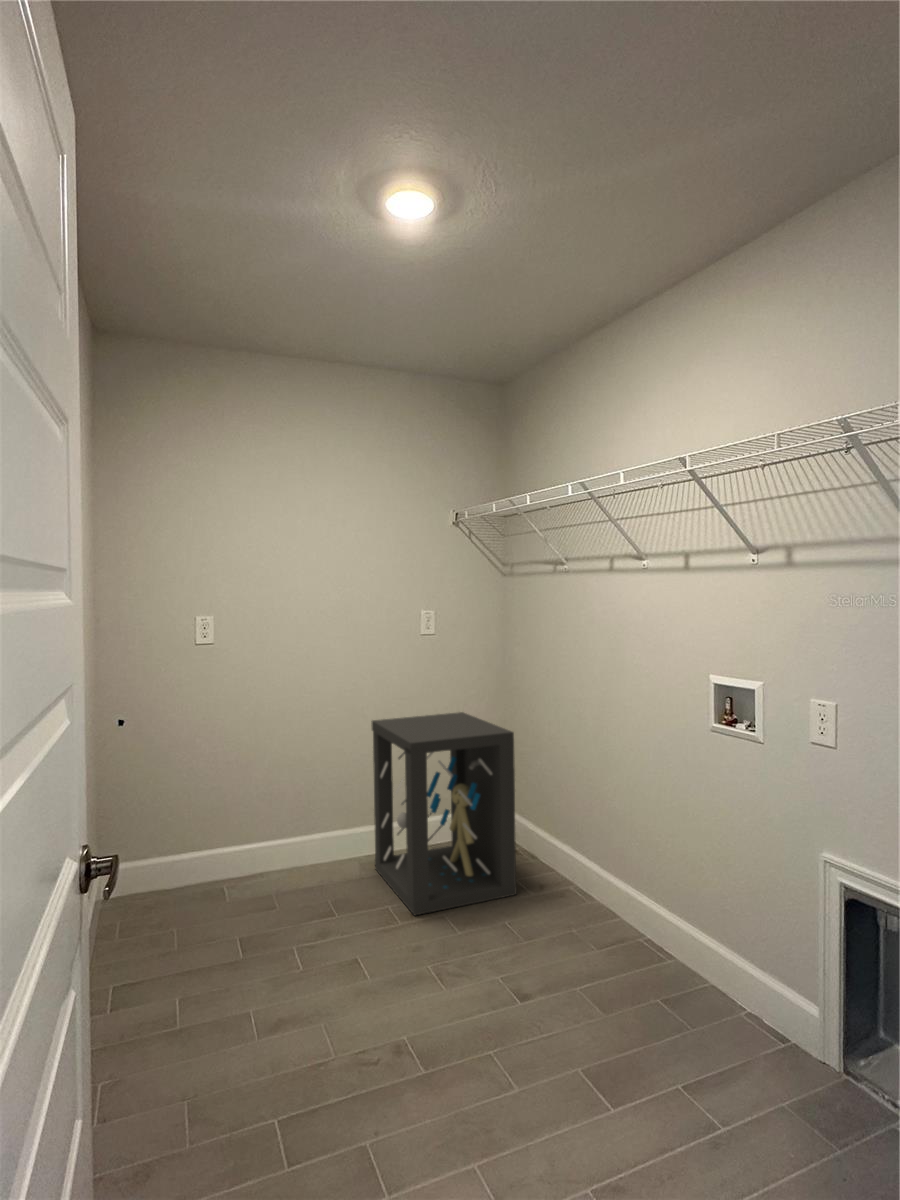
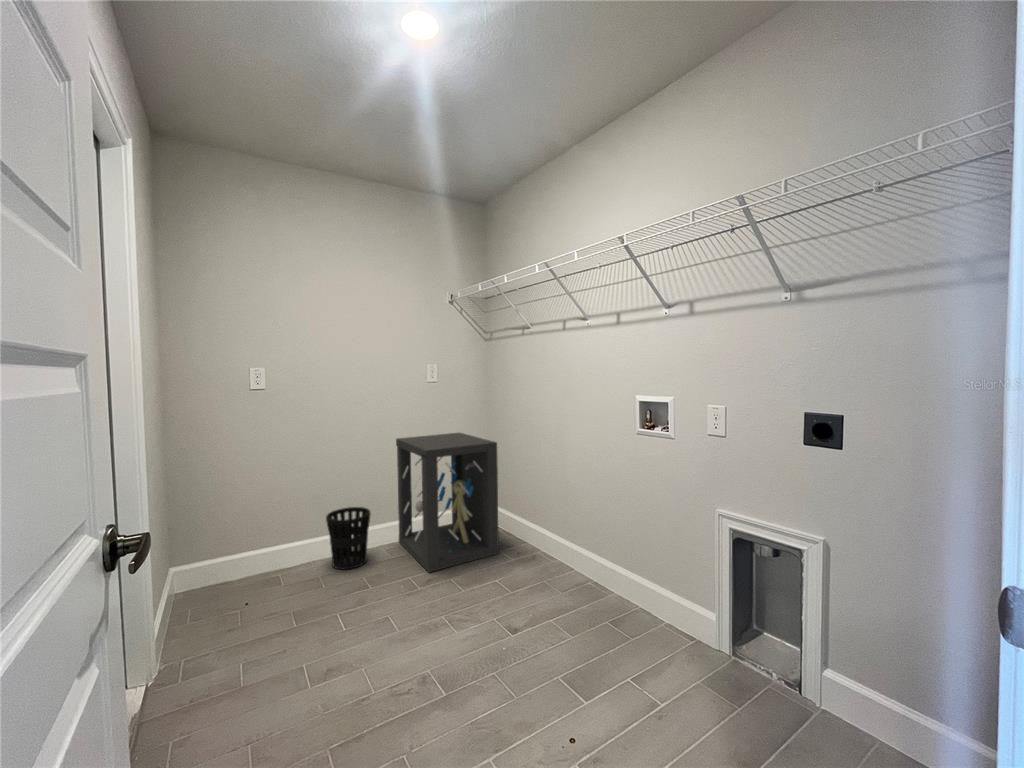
wastebasket: none [277,816,336,903] -> present [326,507,371,570]

